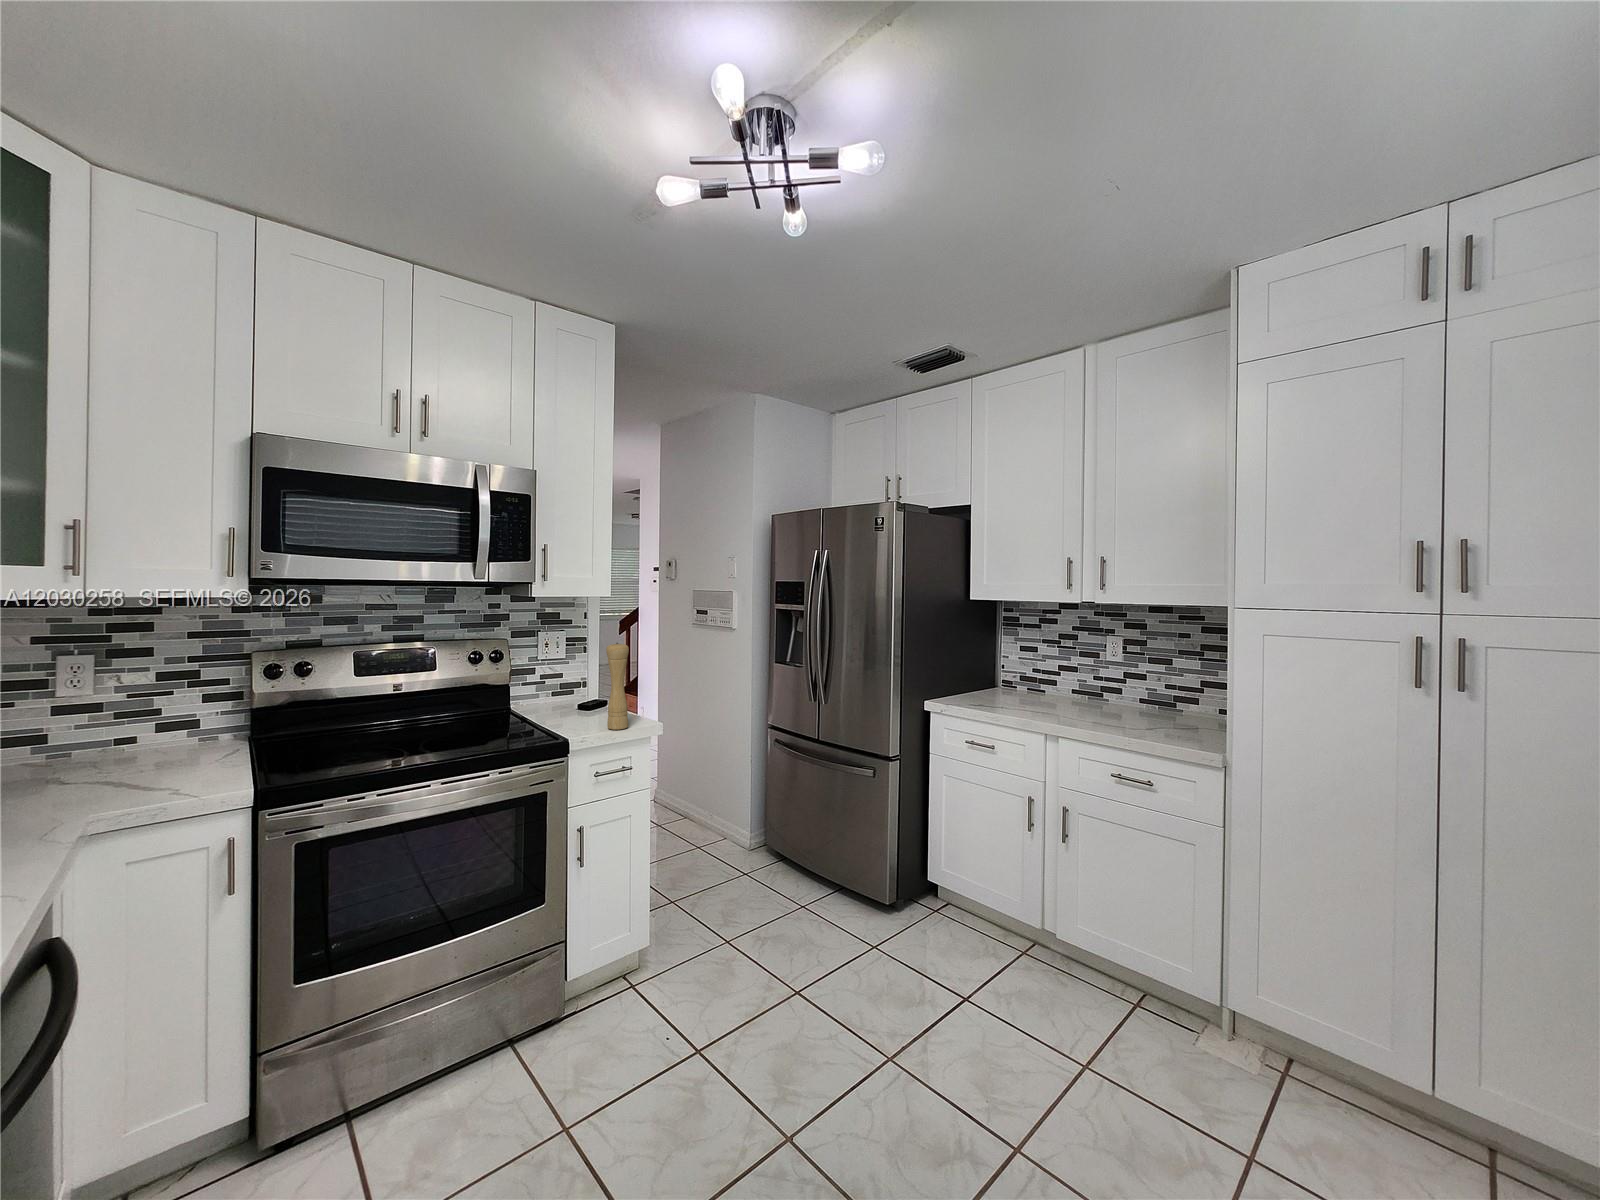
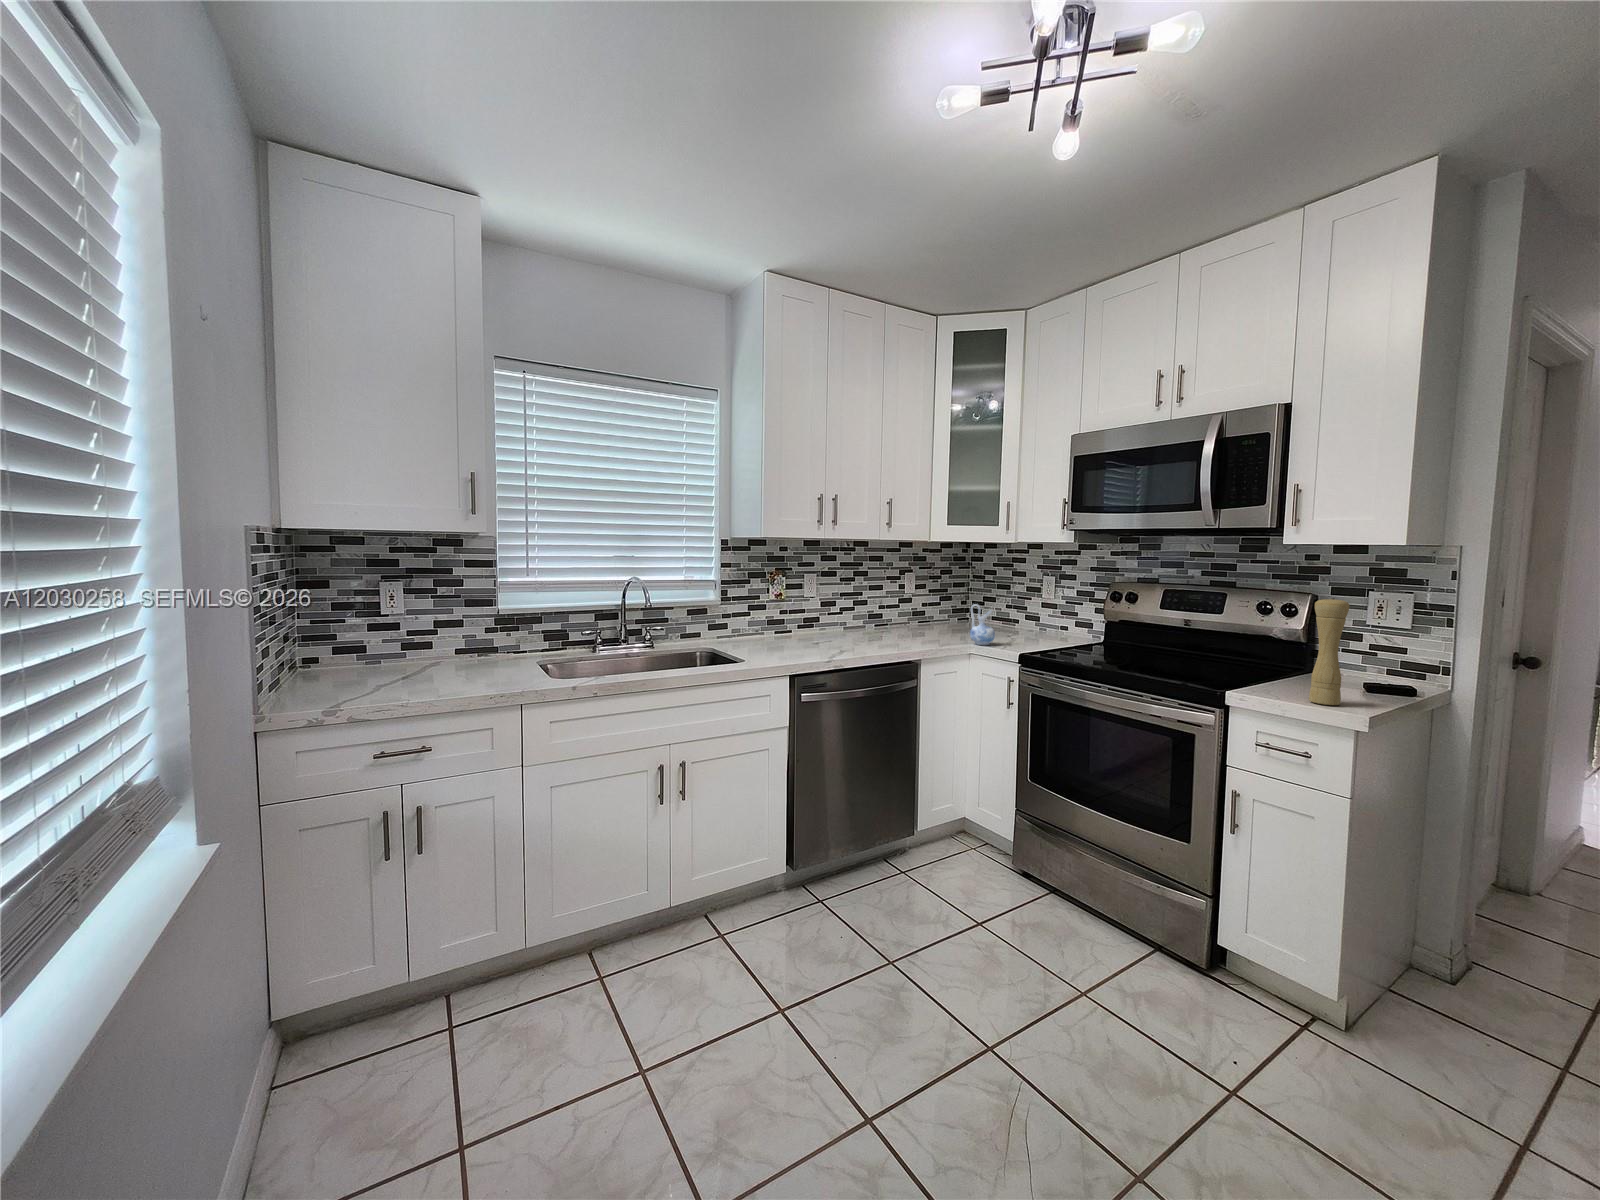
ceramic pitcher: none [61,733,130,812] -> present [970,604,995,645]

